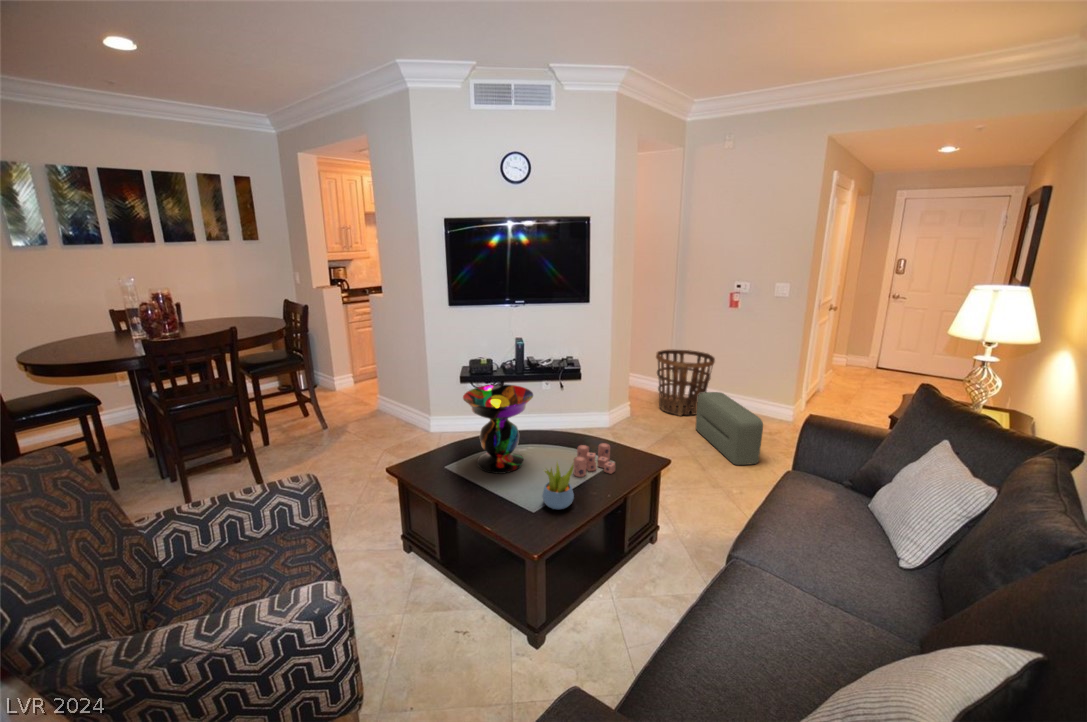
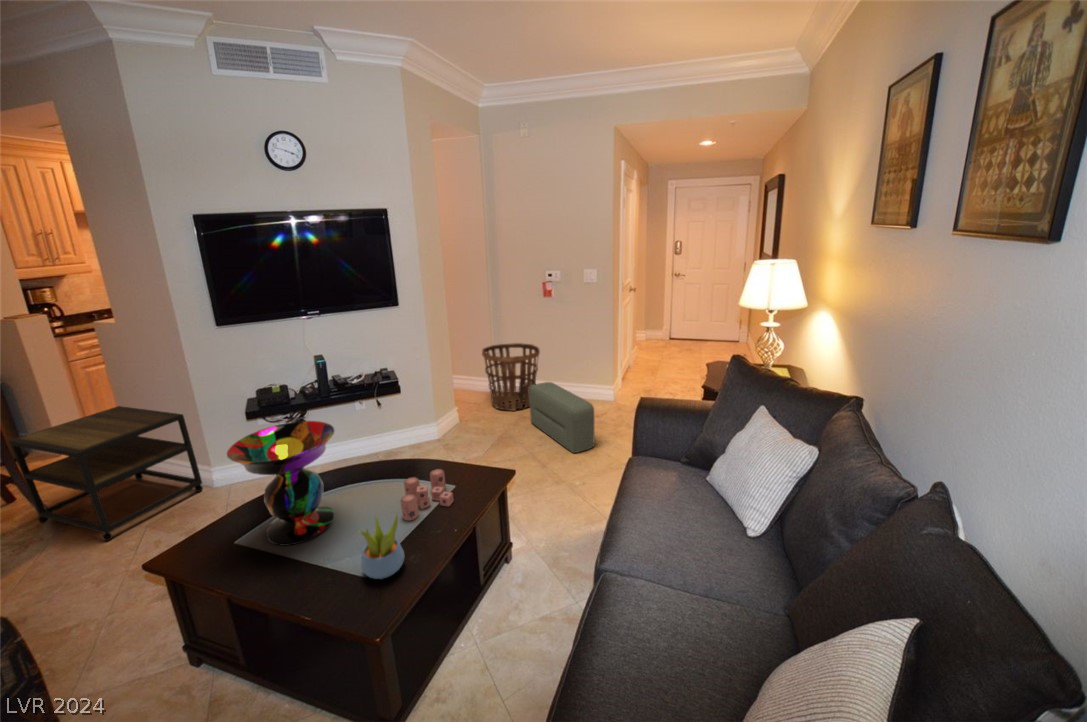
side table: none [321,359,424,453] -> present [9,406,203,541]

